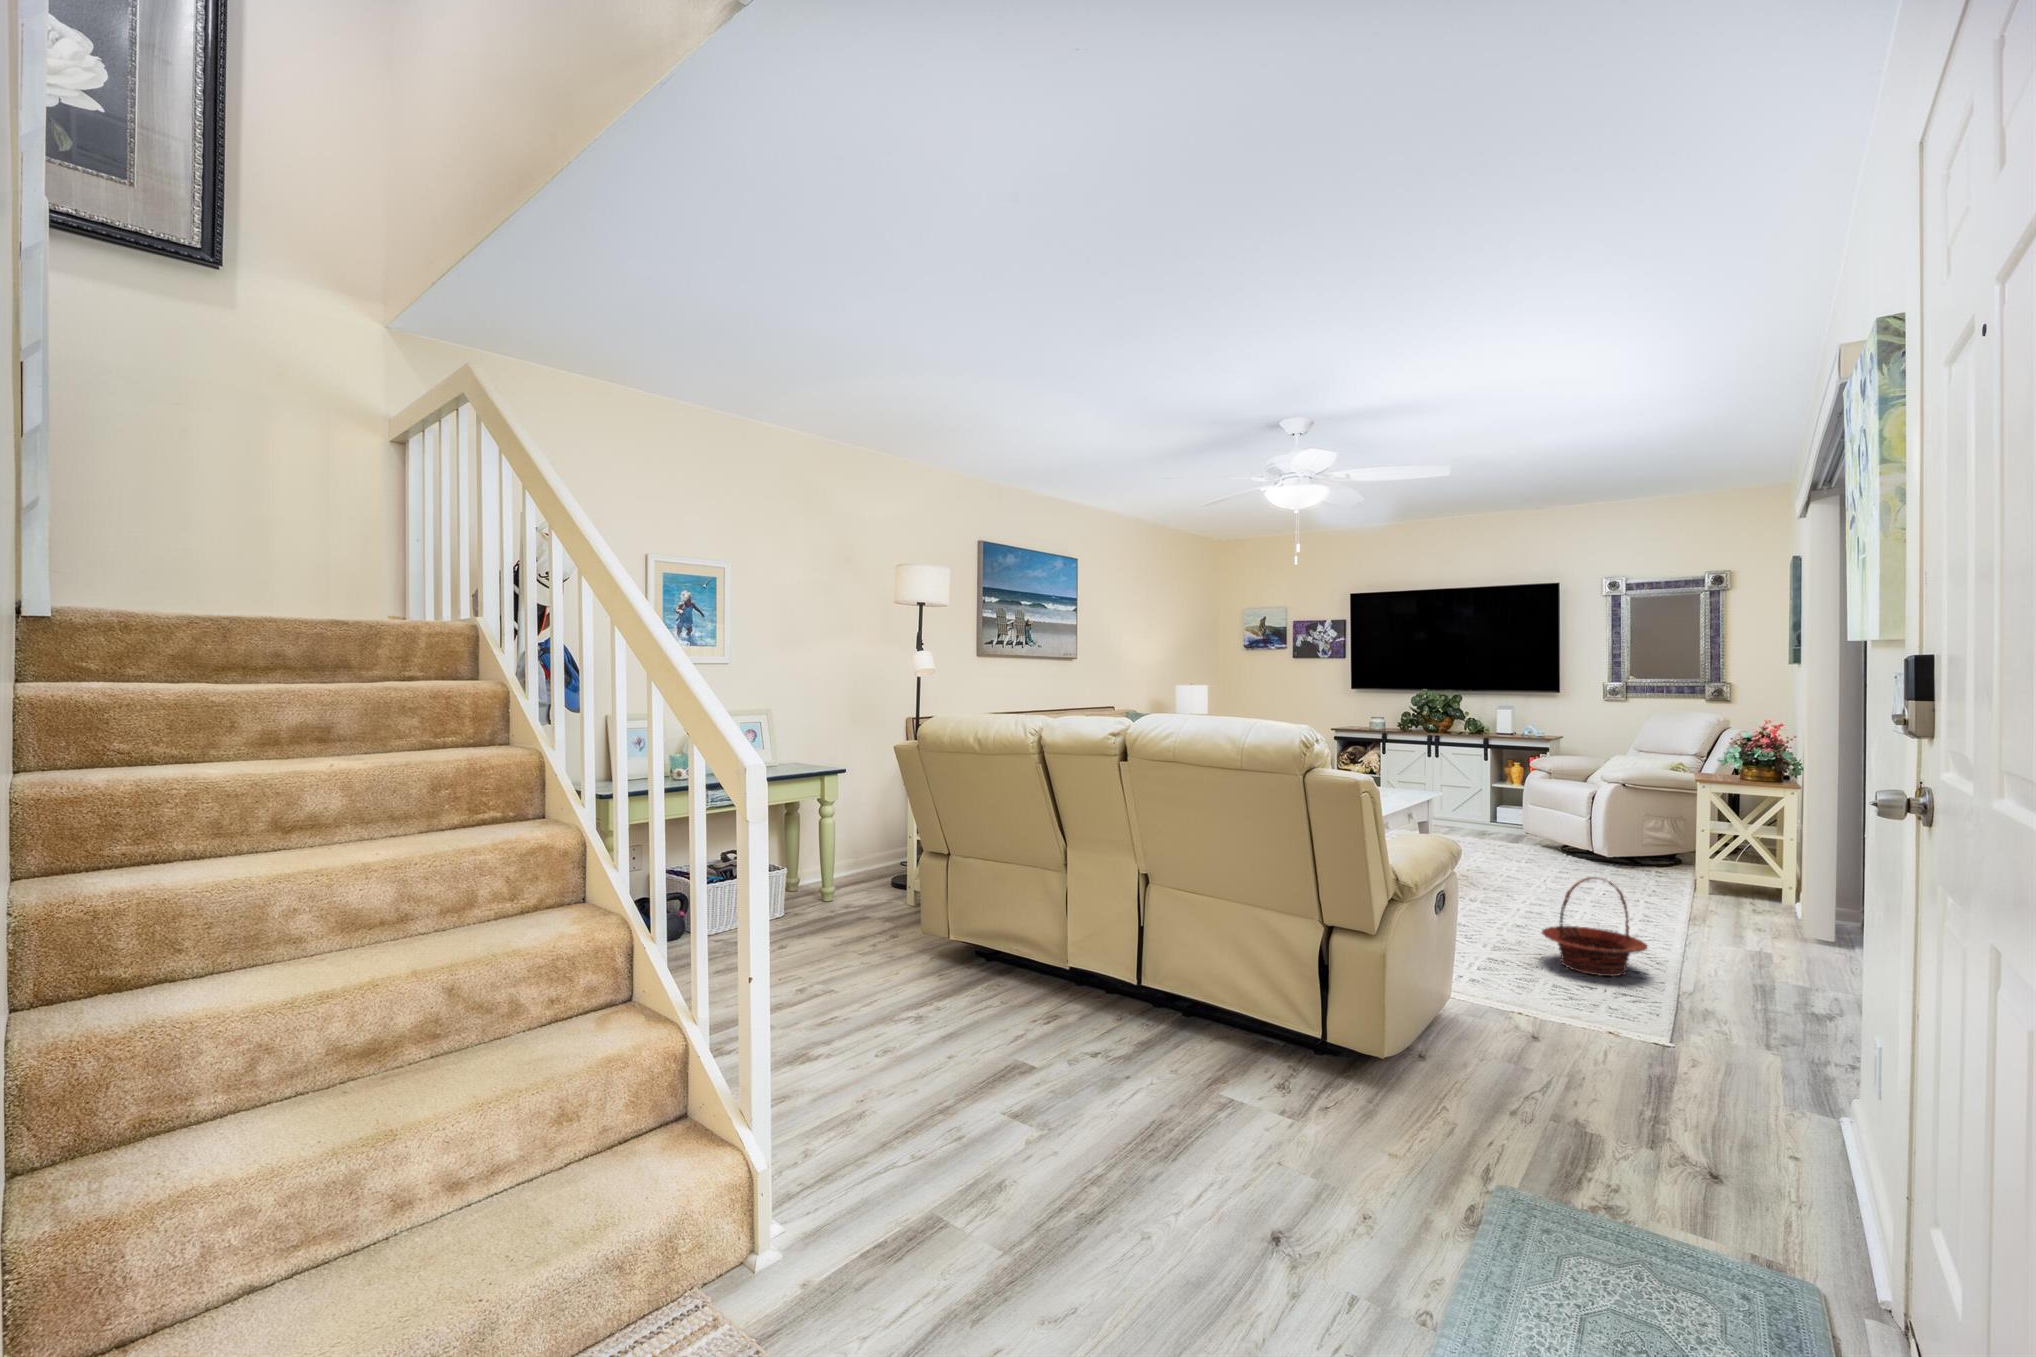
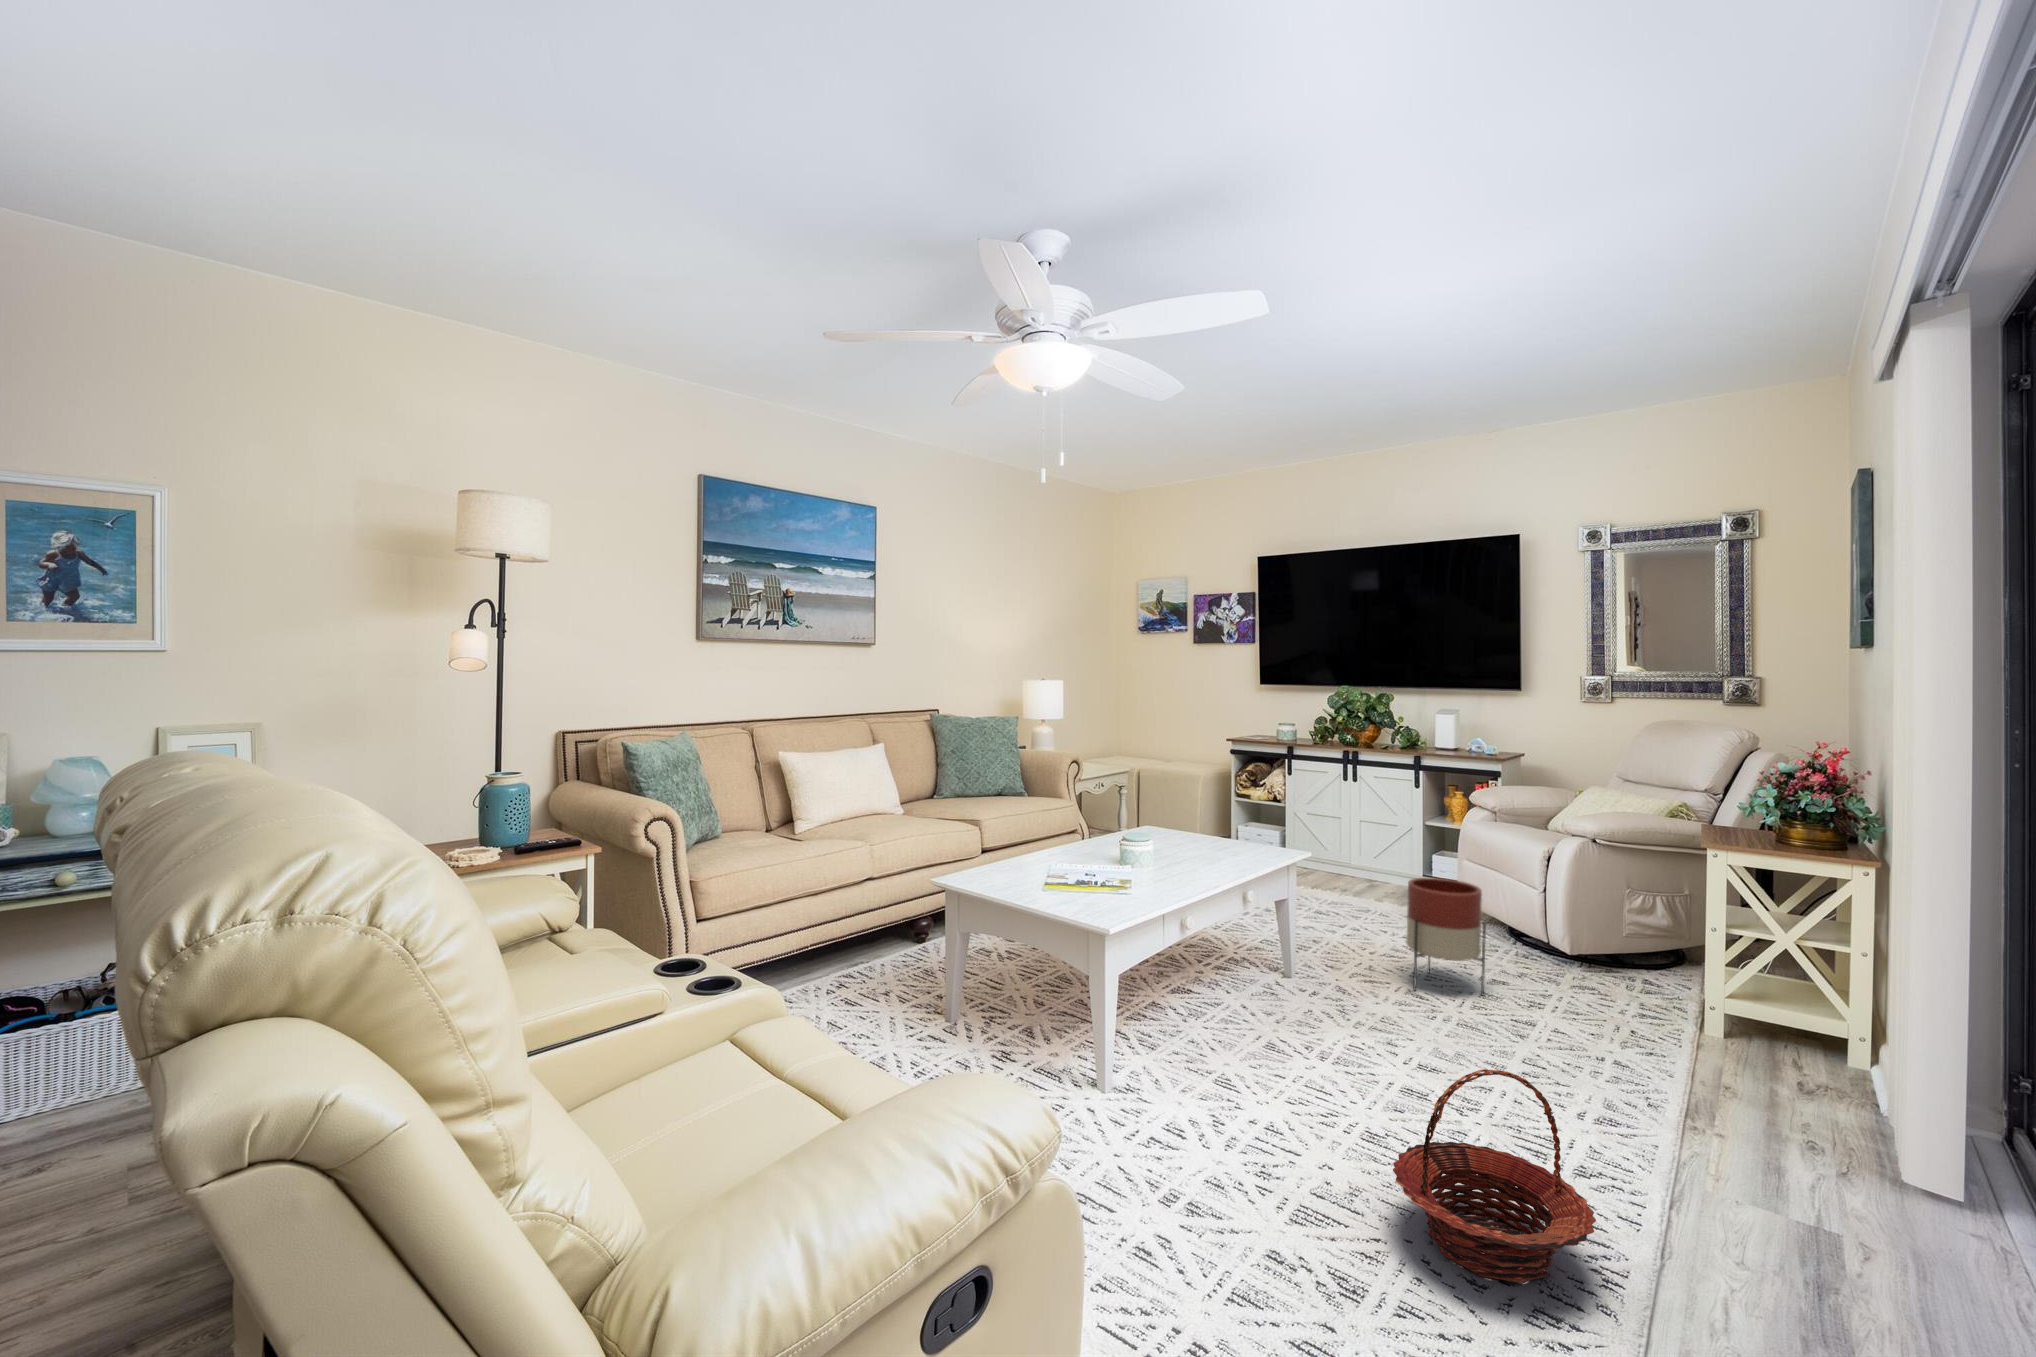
planter: none [1505,812,1559,885] -> present [1406,878,1486,995]

